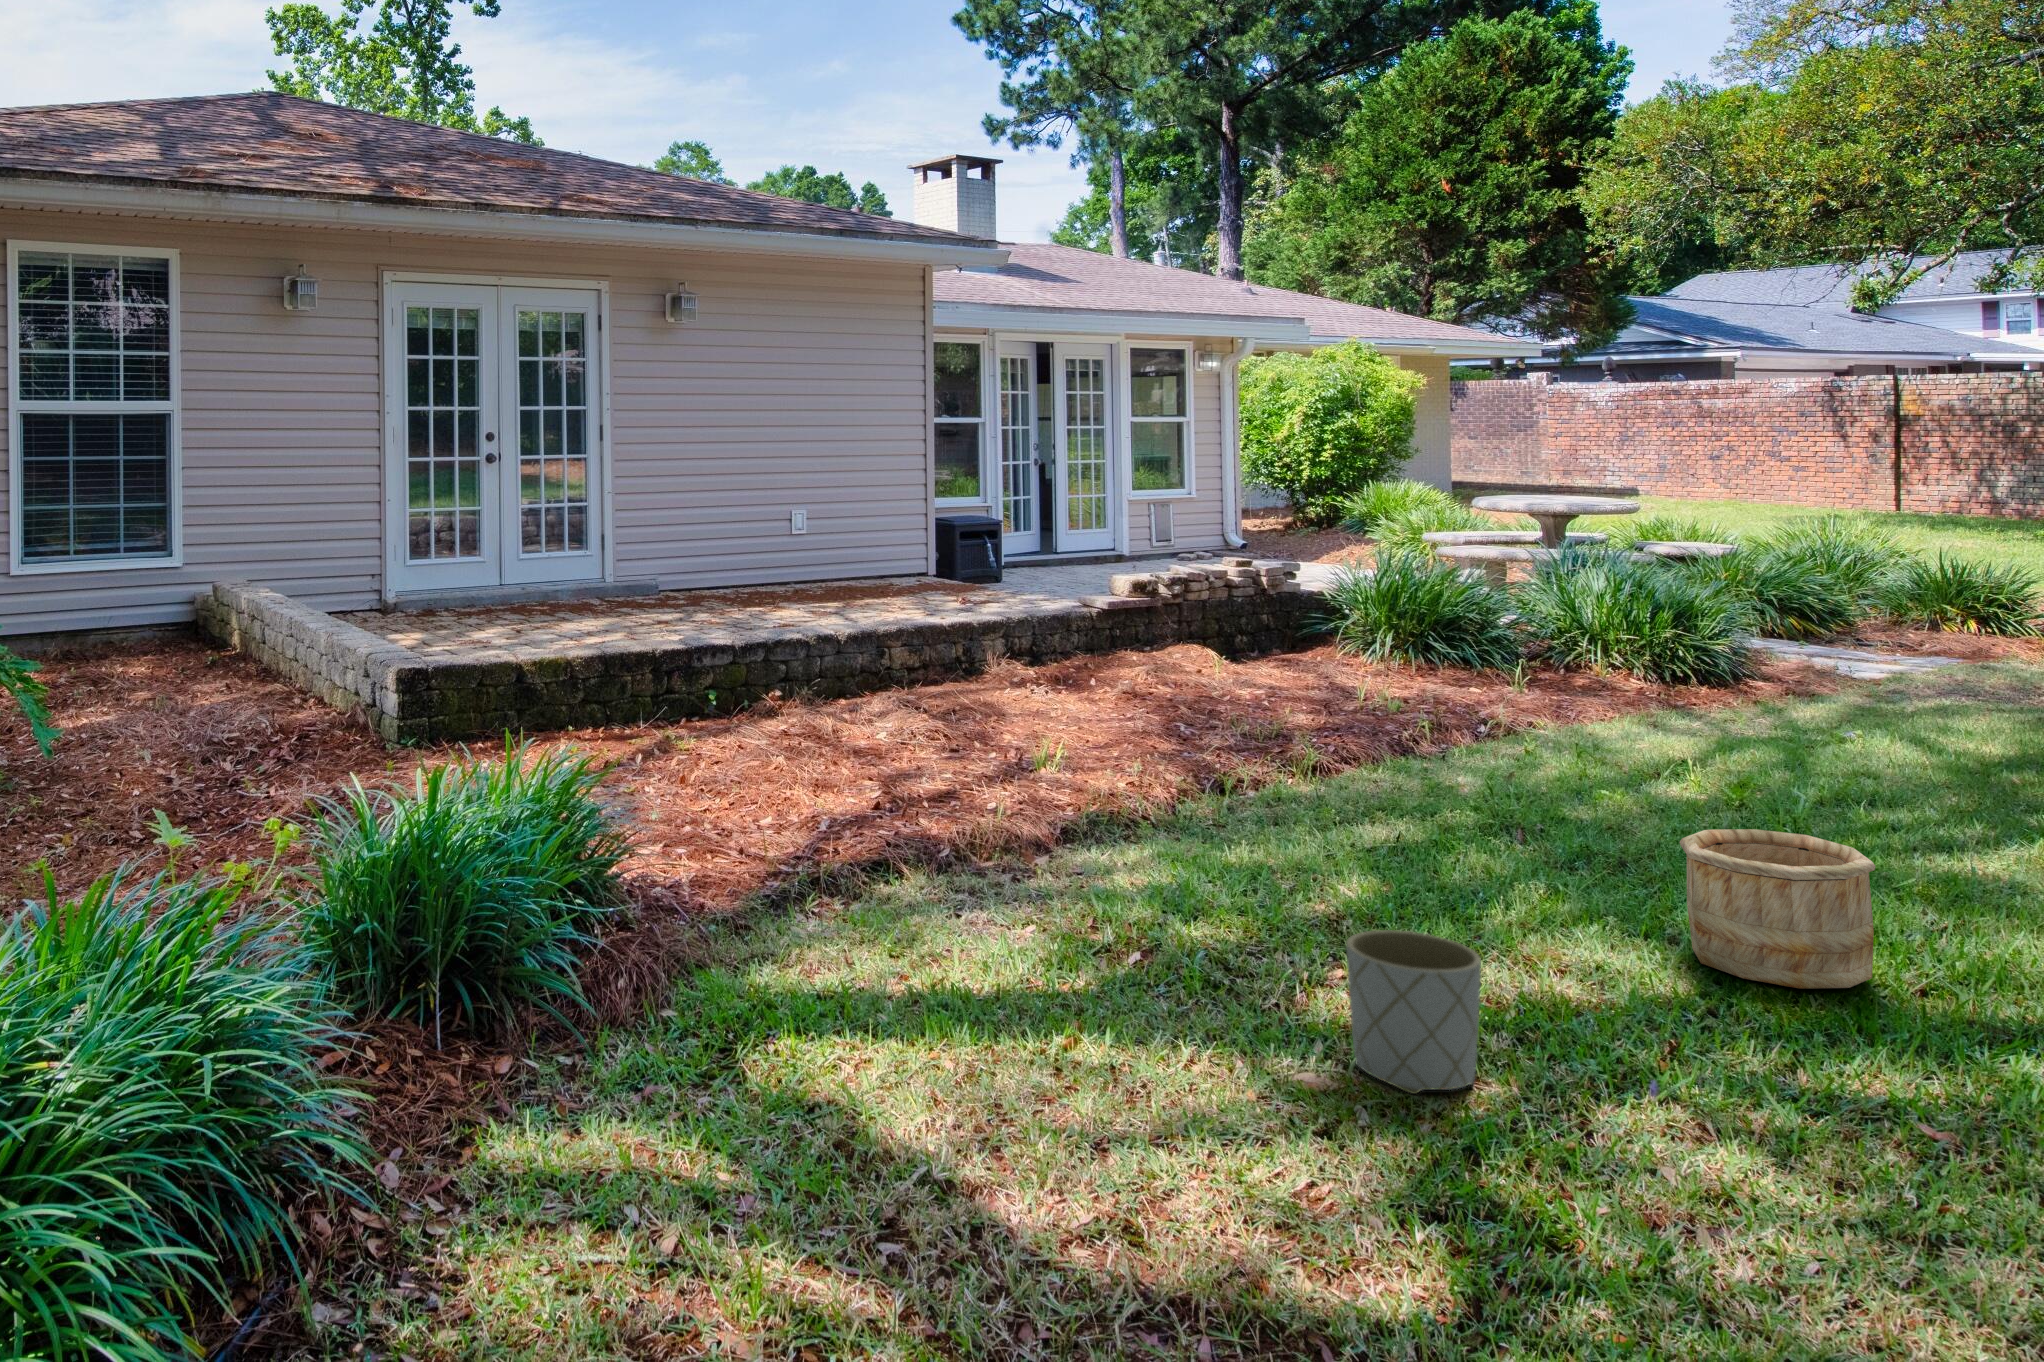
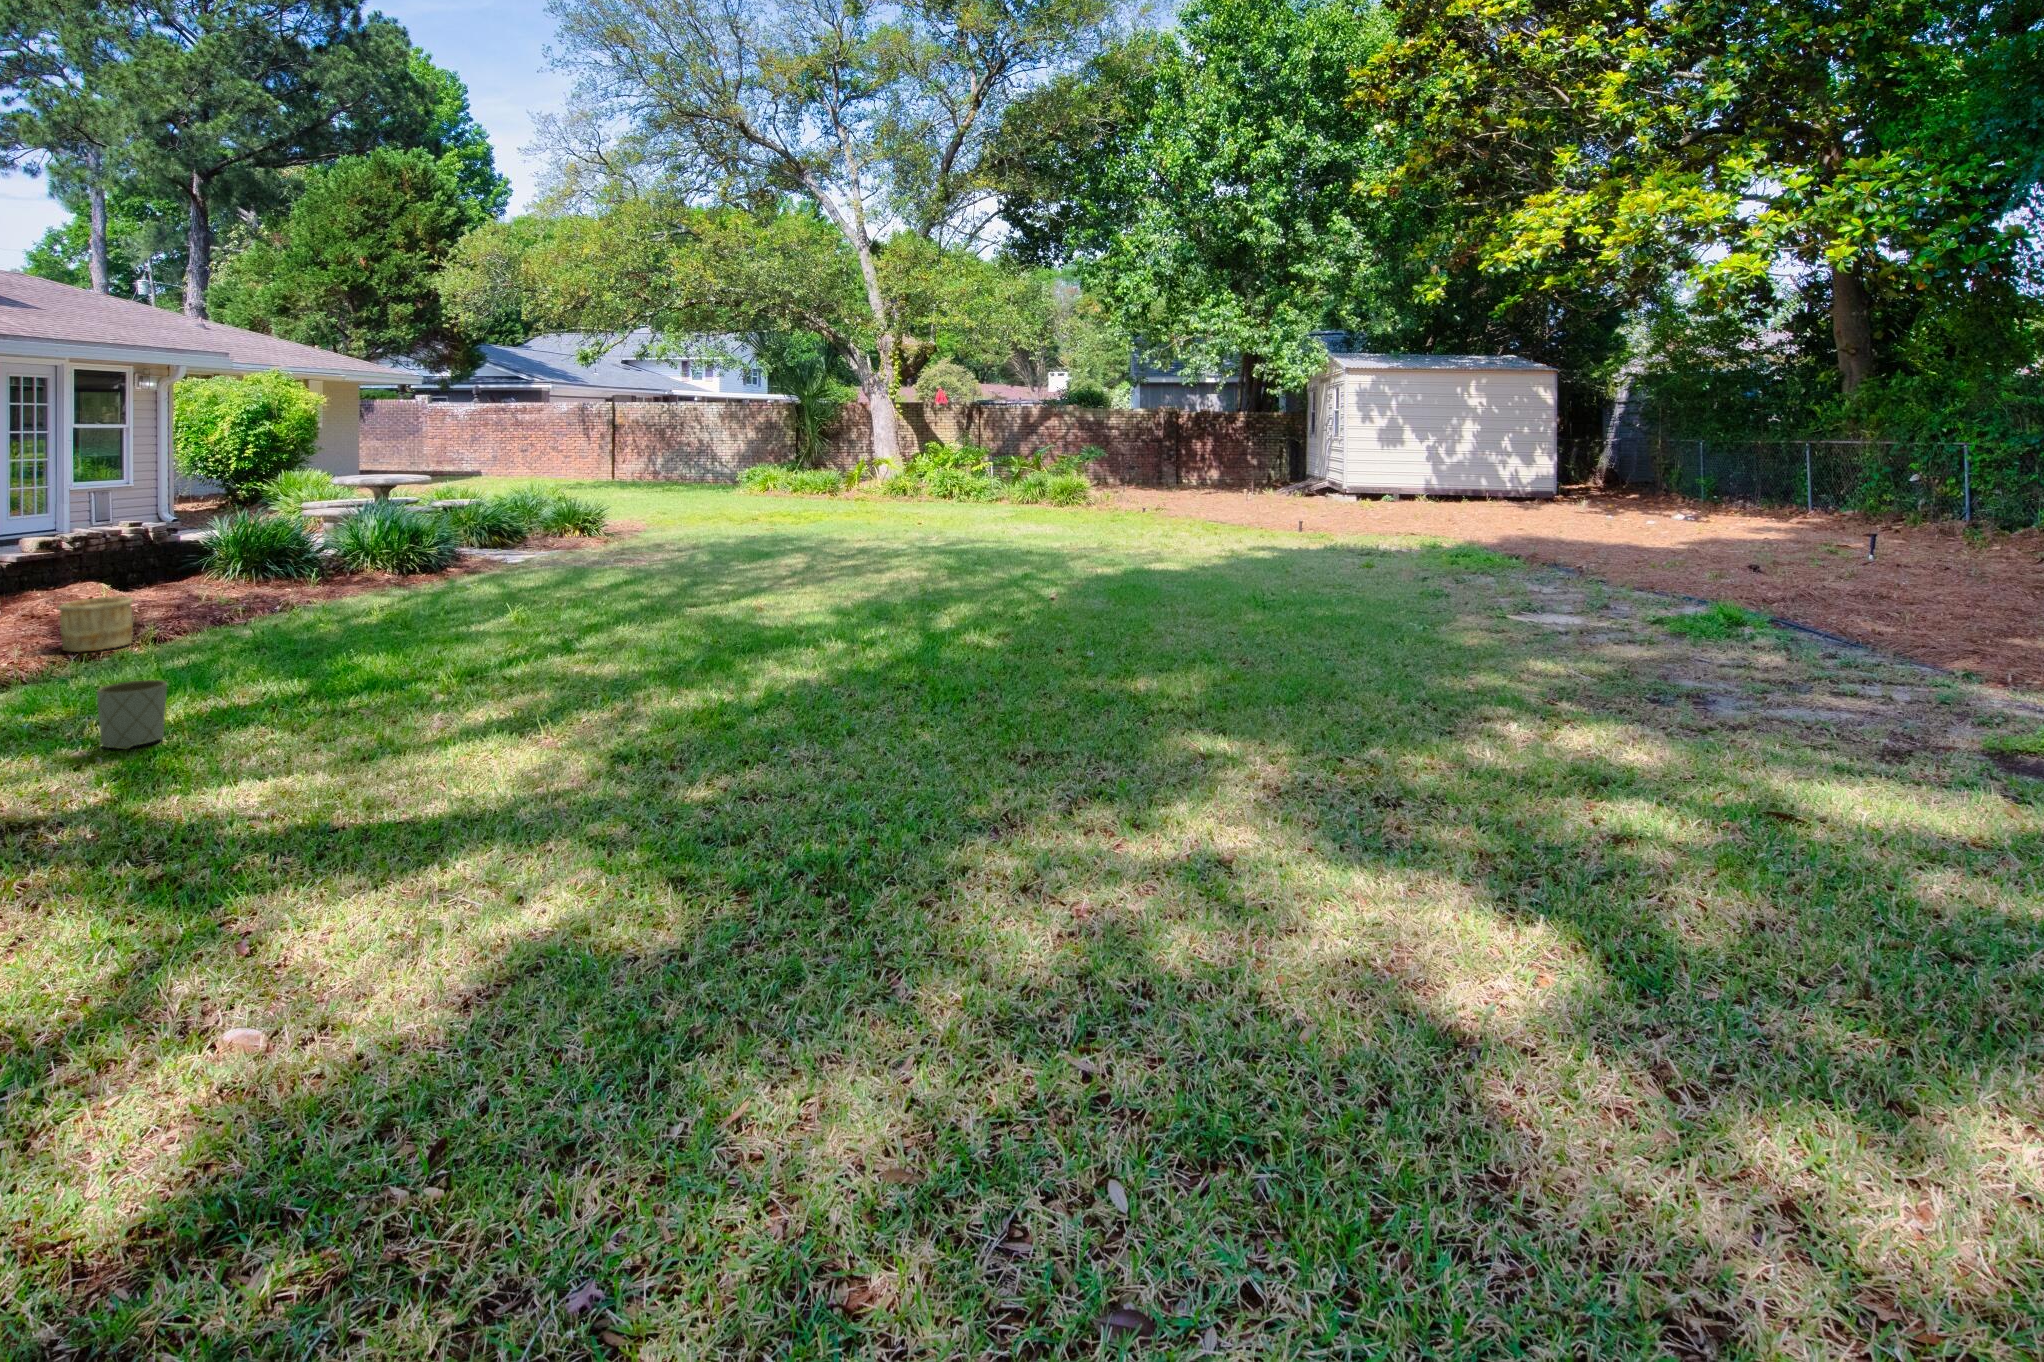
wooden bucket: present [1680,829,1876,989] -> present [58,596,133,652]

